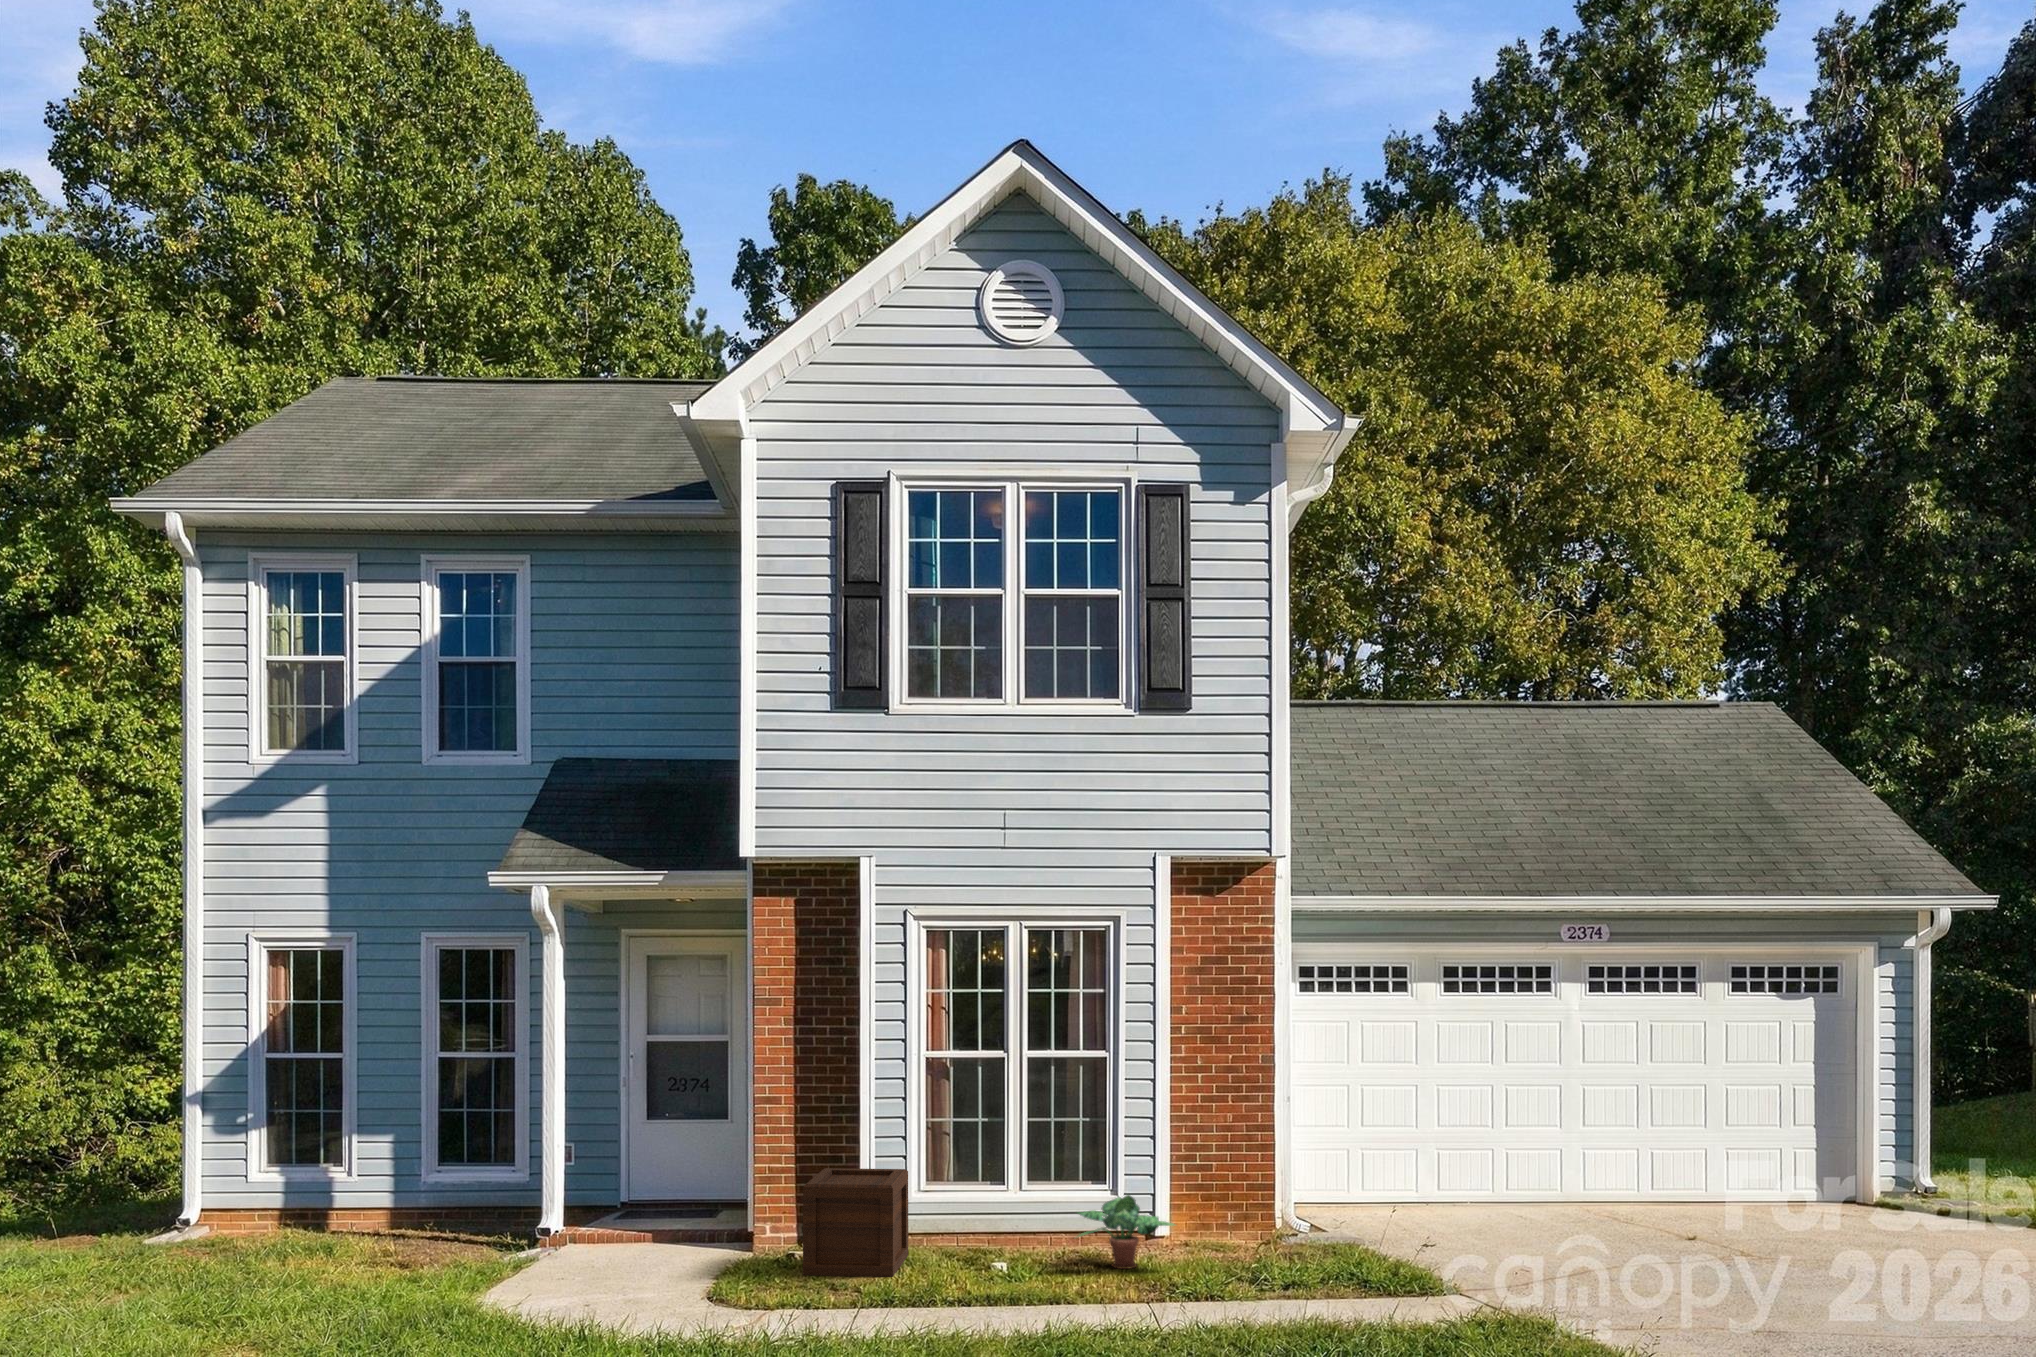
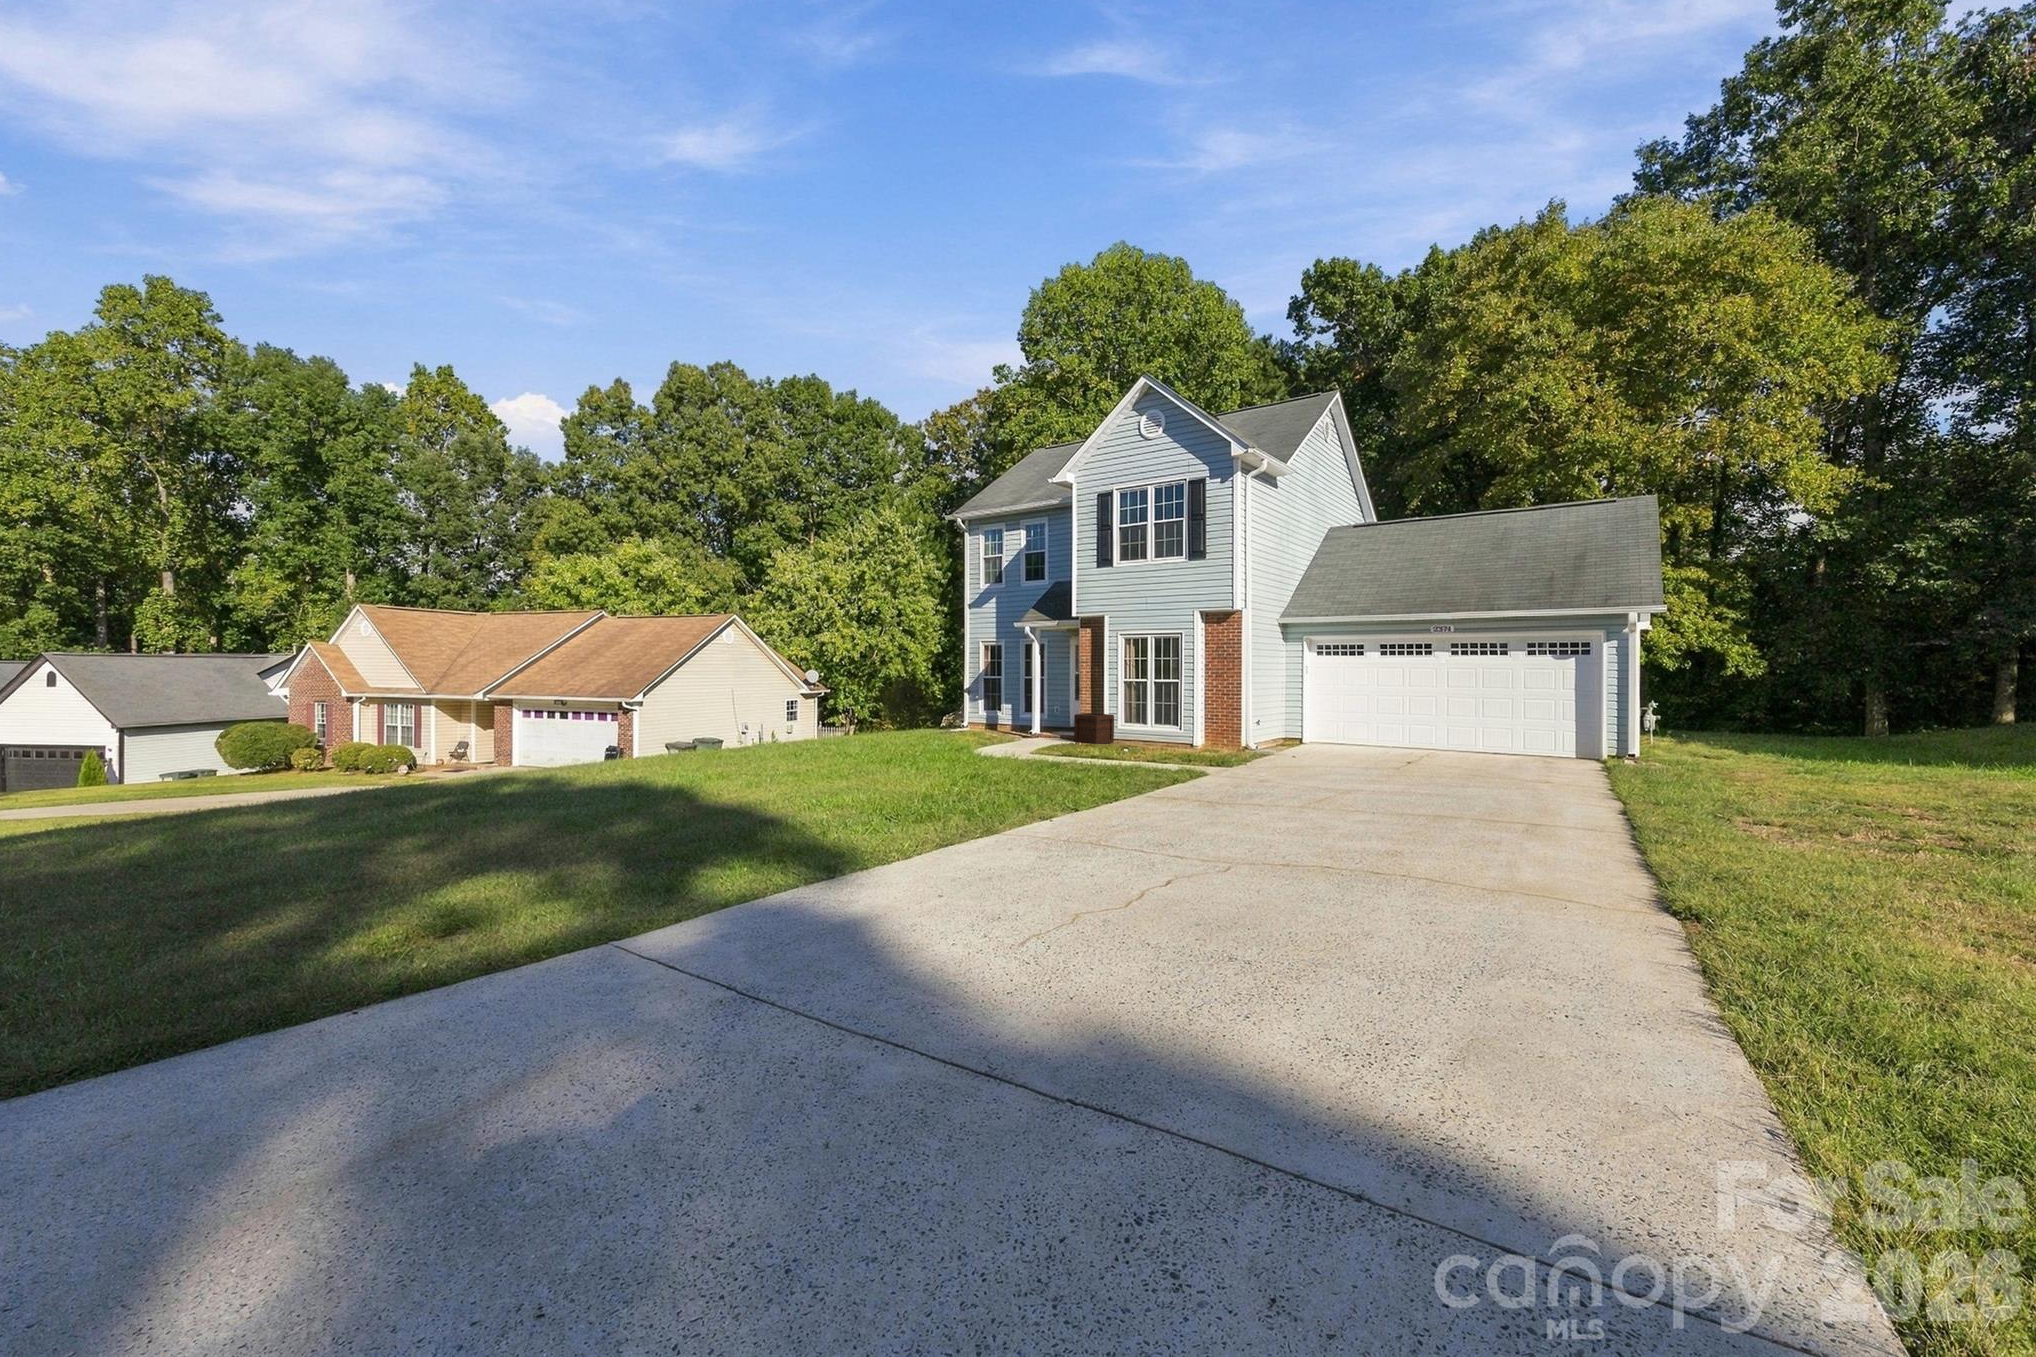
potted plant: present [1077,1194,1175,1269] -> none [1149,726,1184,751]

